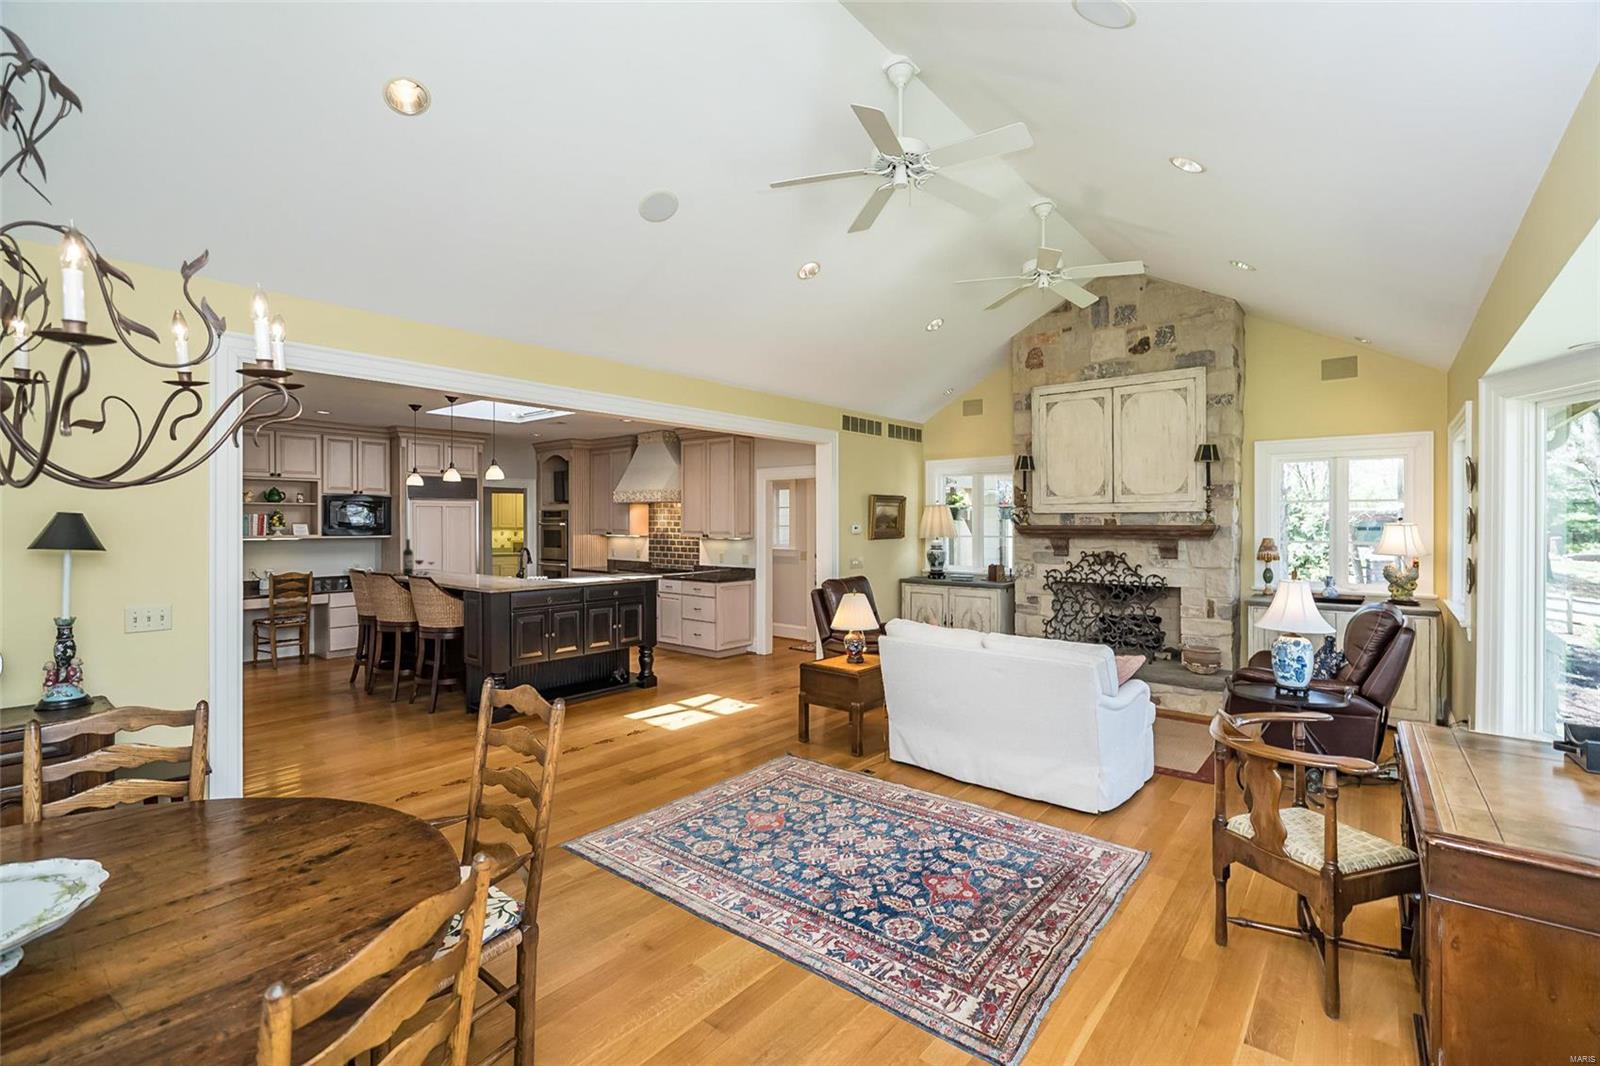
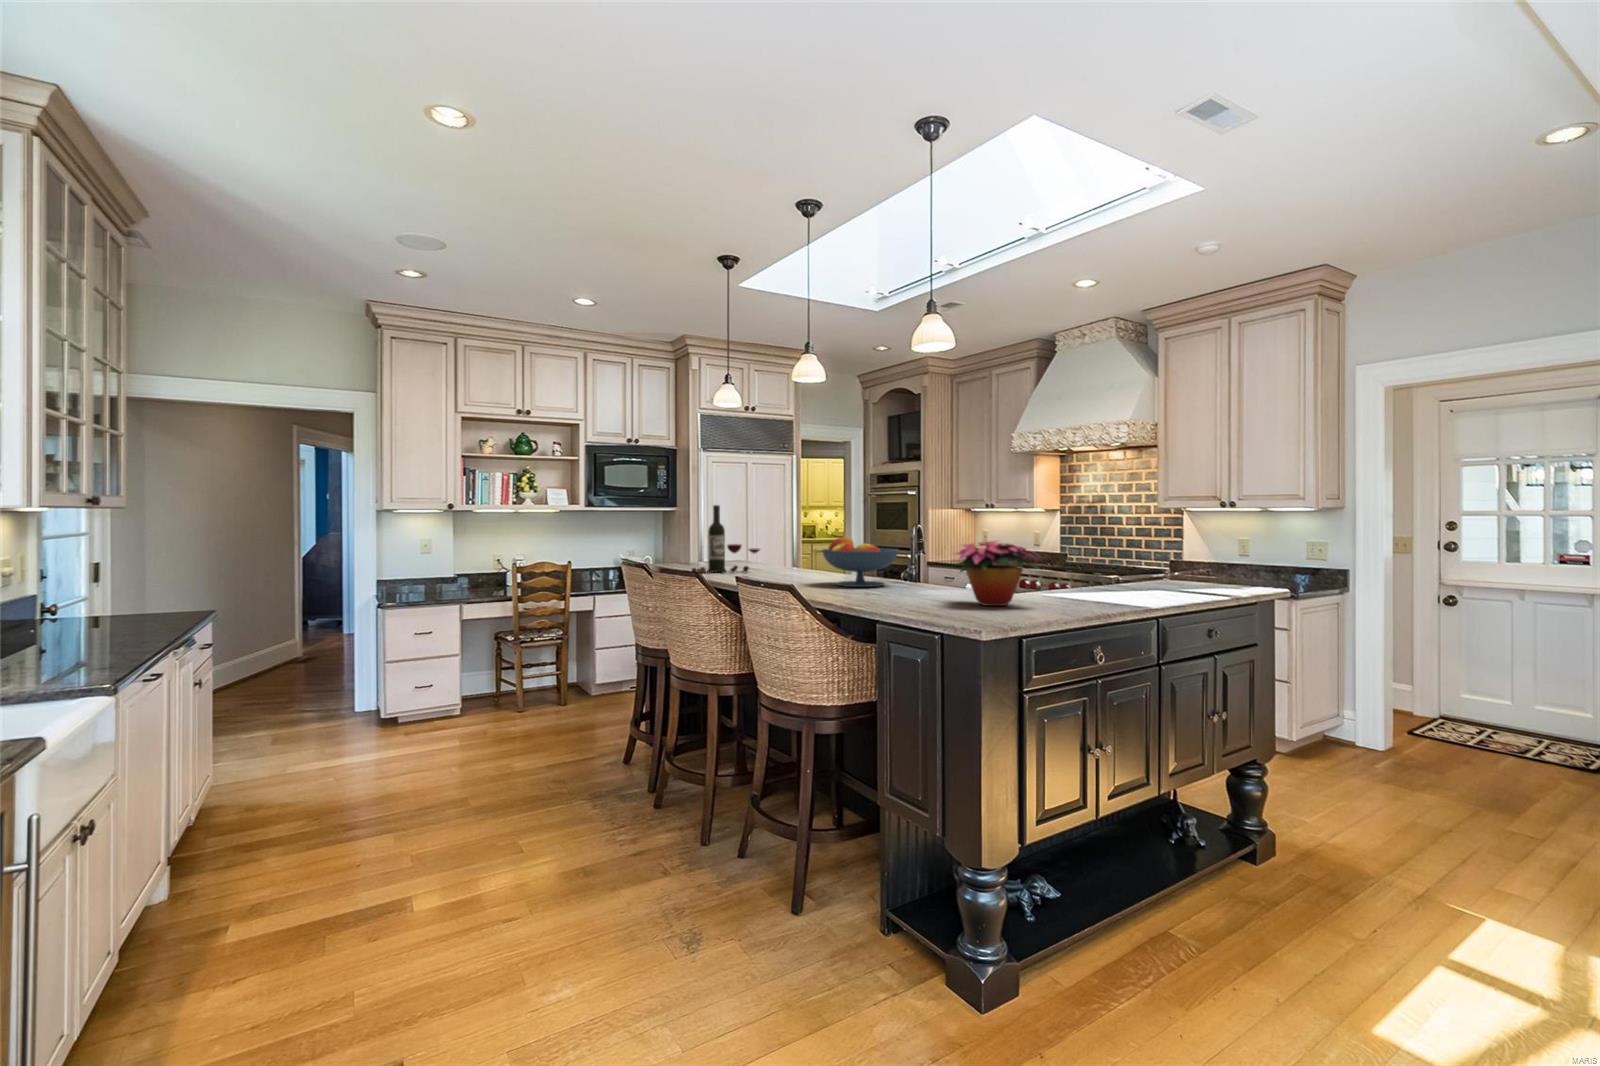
fruit bowl: none [457,556,496,579] -> present [822,537,899,587]
flower arrangement: none [497,558,536,584] -> present [954,541,1039,606]

